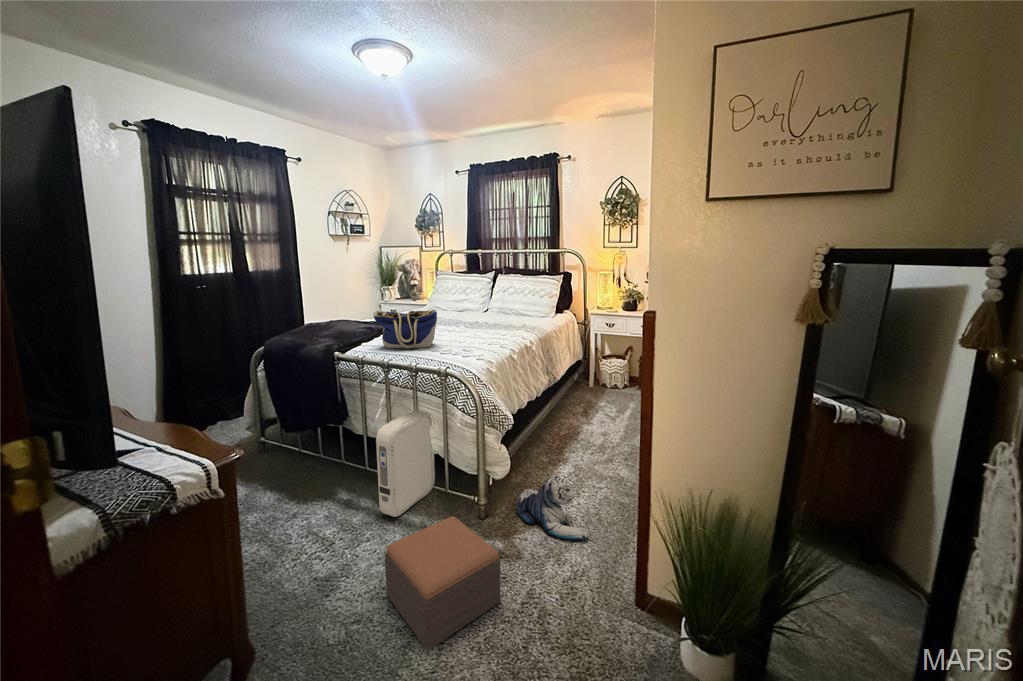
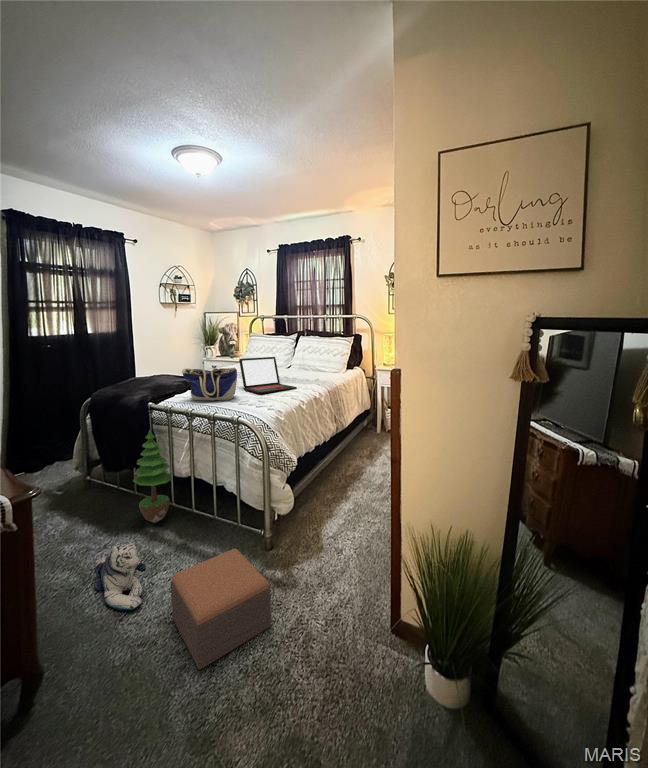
laptop: none [435,298,502,340] -> present [239,357,297,393]
potted tree: none [322,381,366,490] -> present [133,430,171,523]
air purifier: present [376,411,435,517] -> none [175,455,231,547]
plush toy: present [516,476,589,540] -> present [94,542,146,610]

